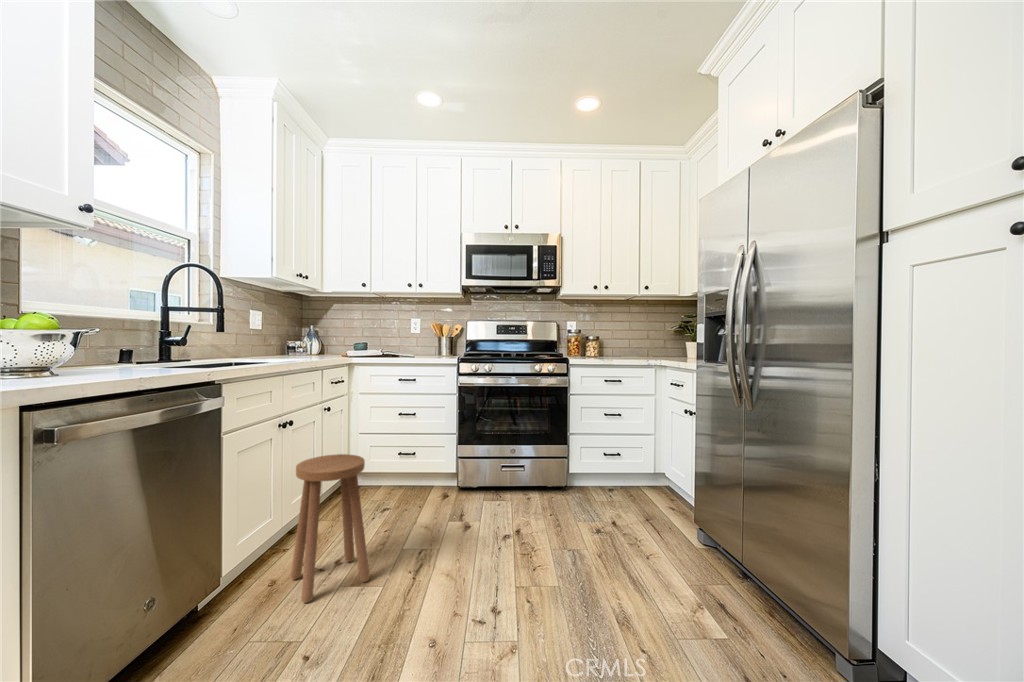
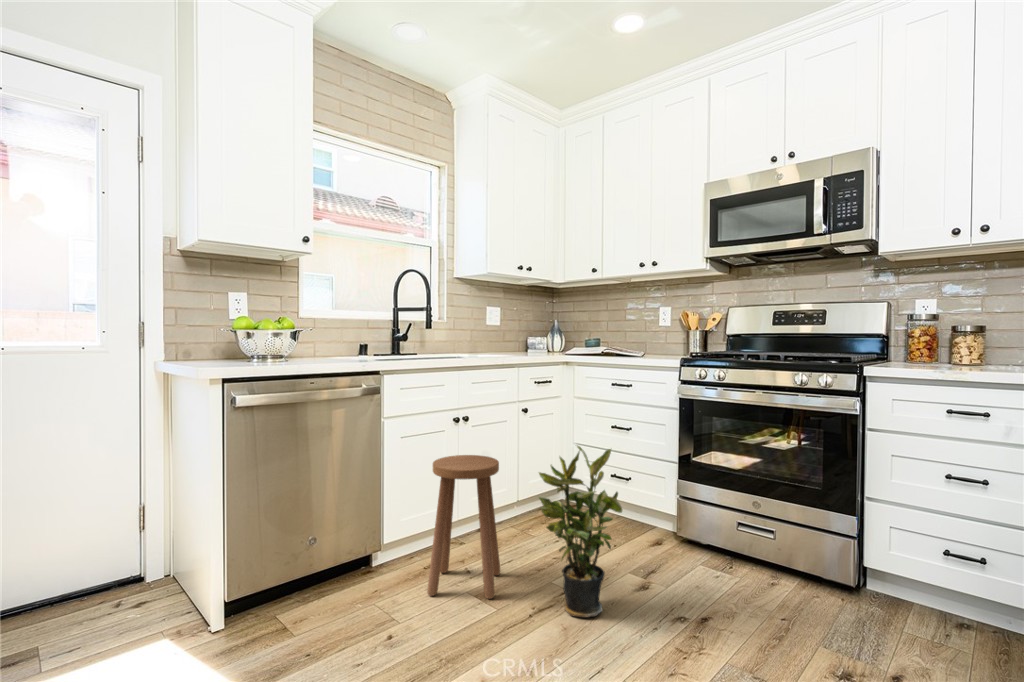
potted plant: none [410,428,473,567] -> present [539,446,622,618]

